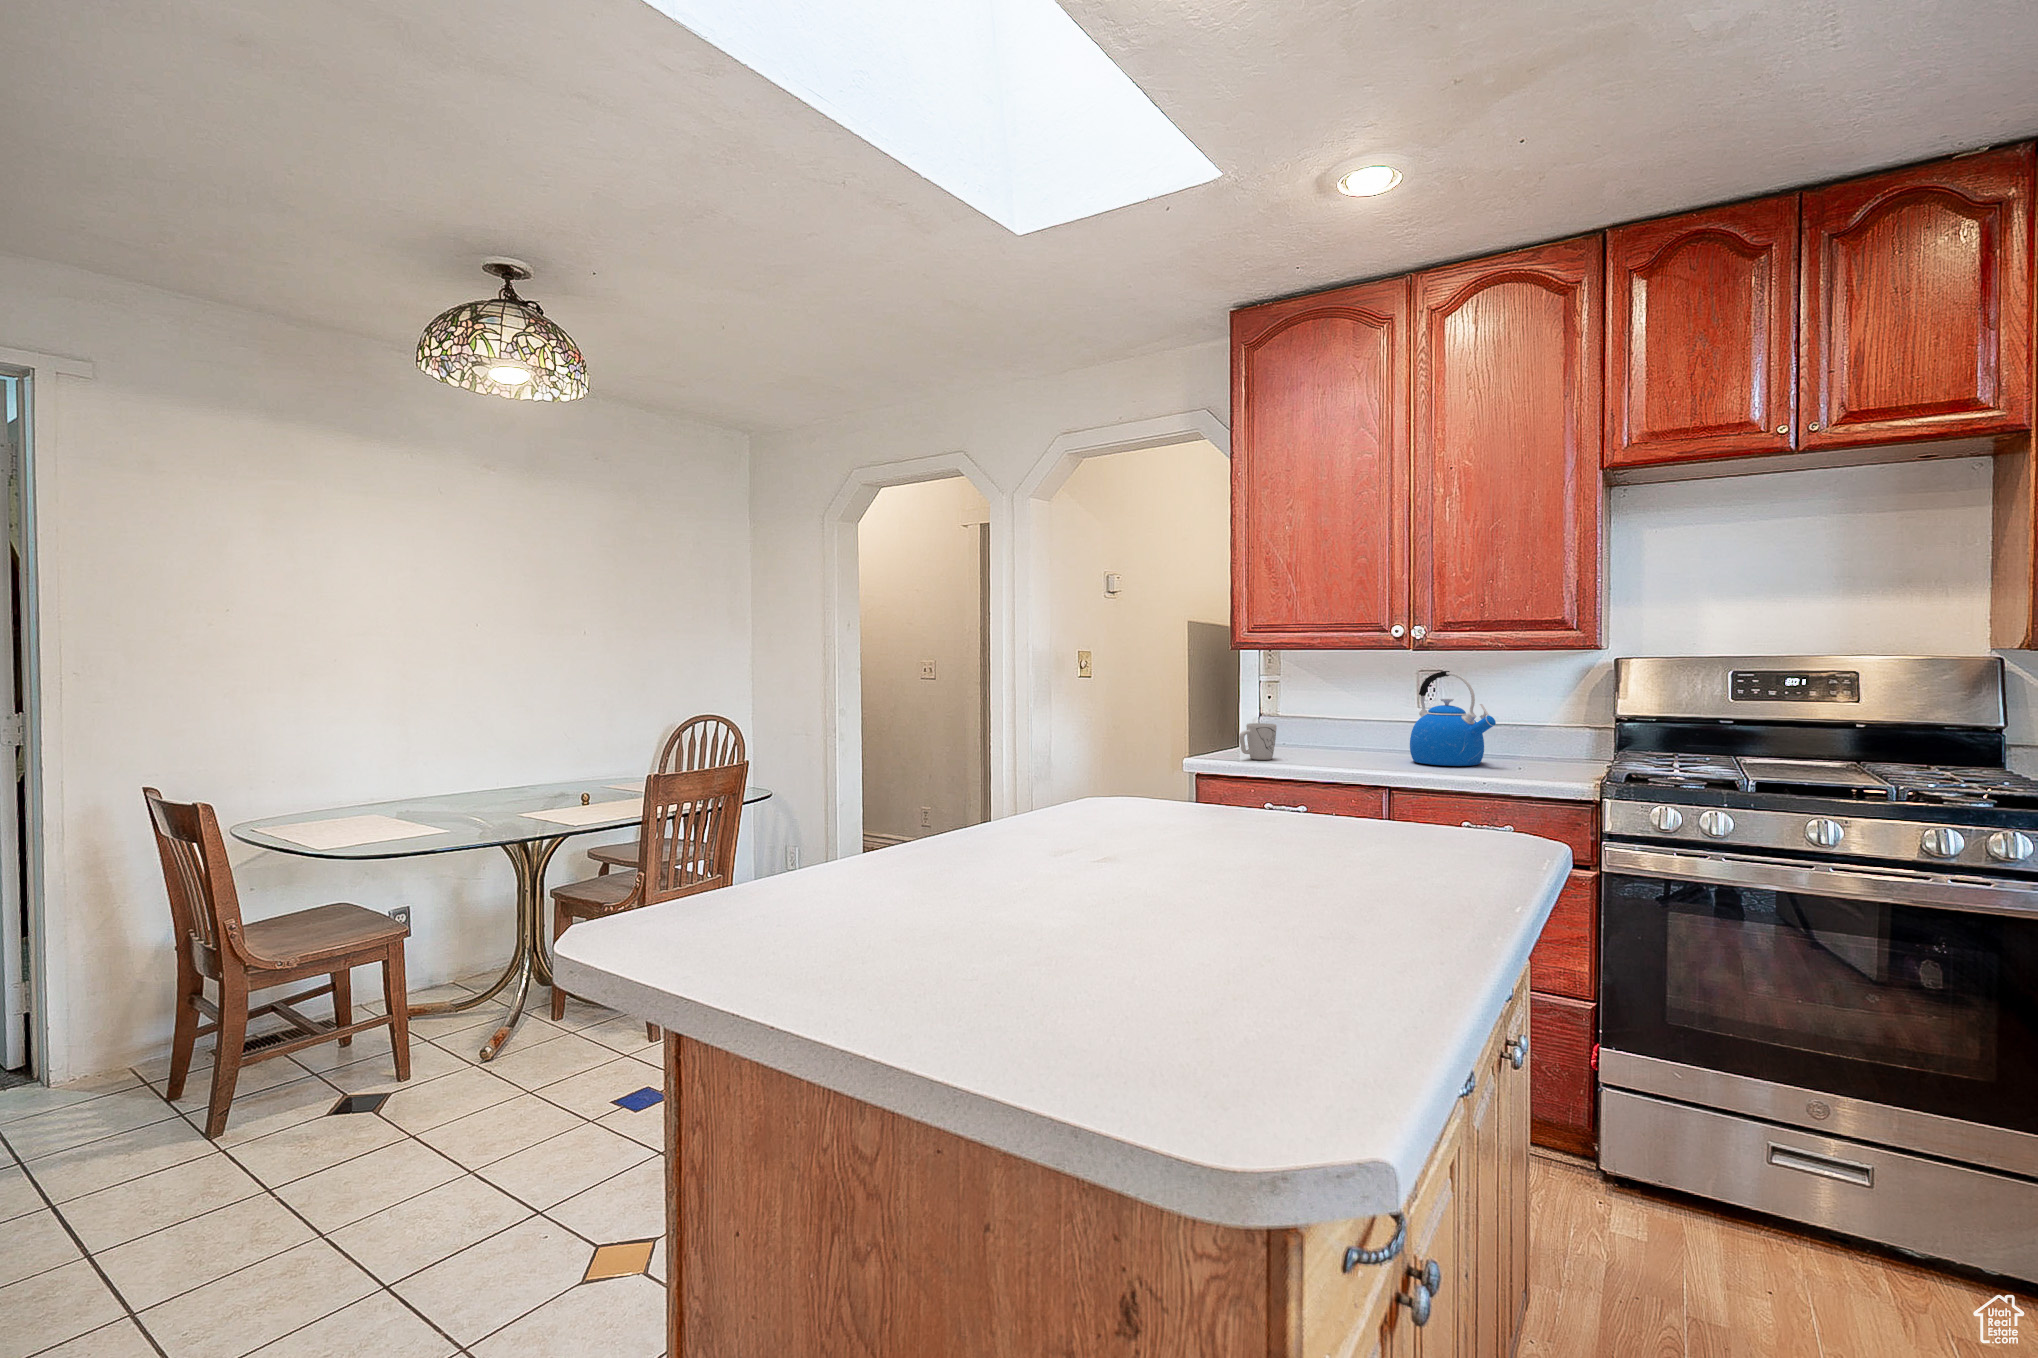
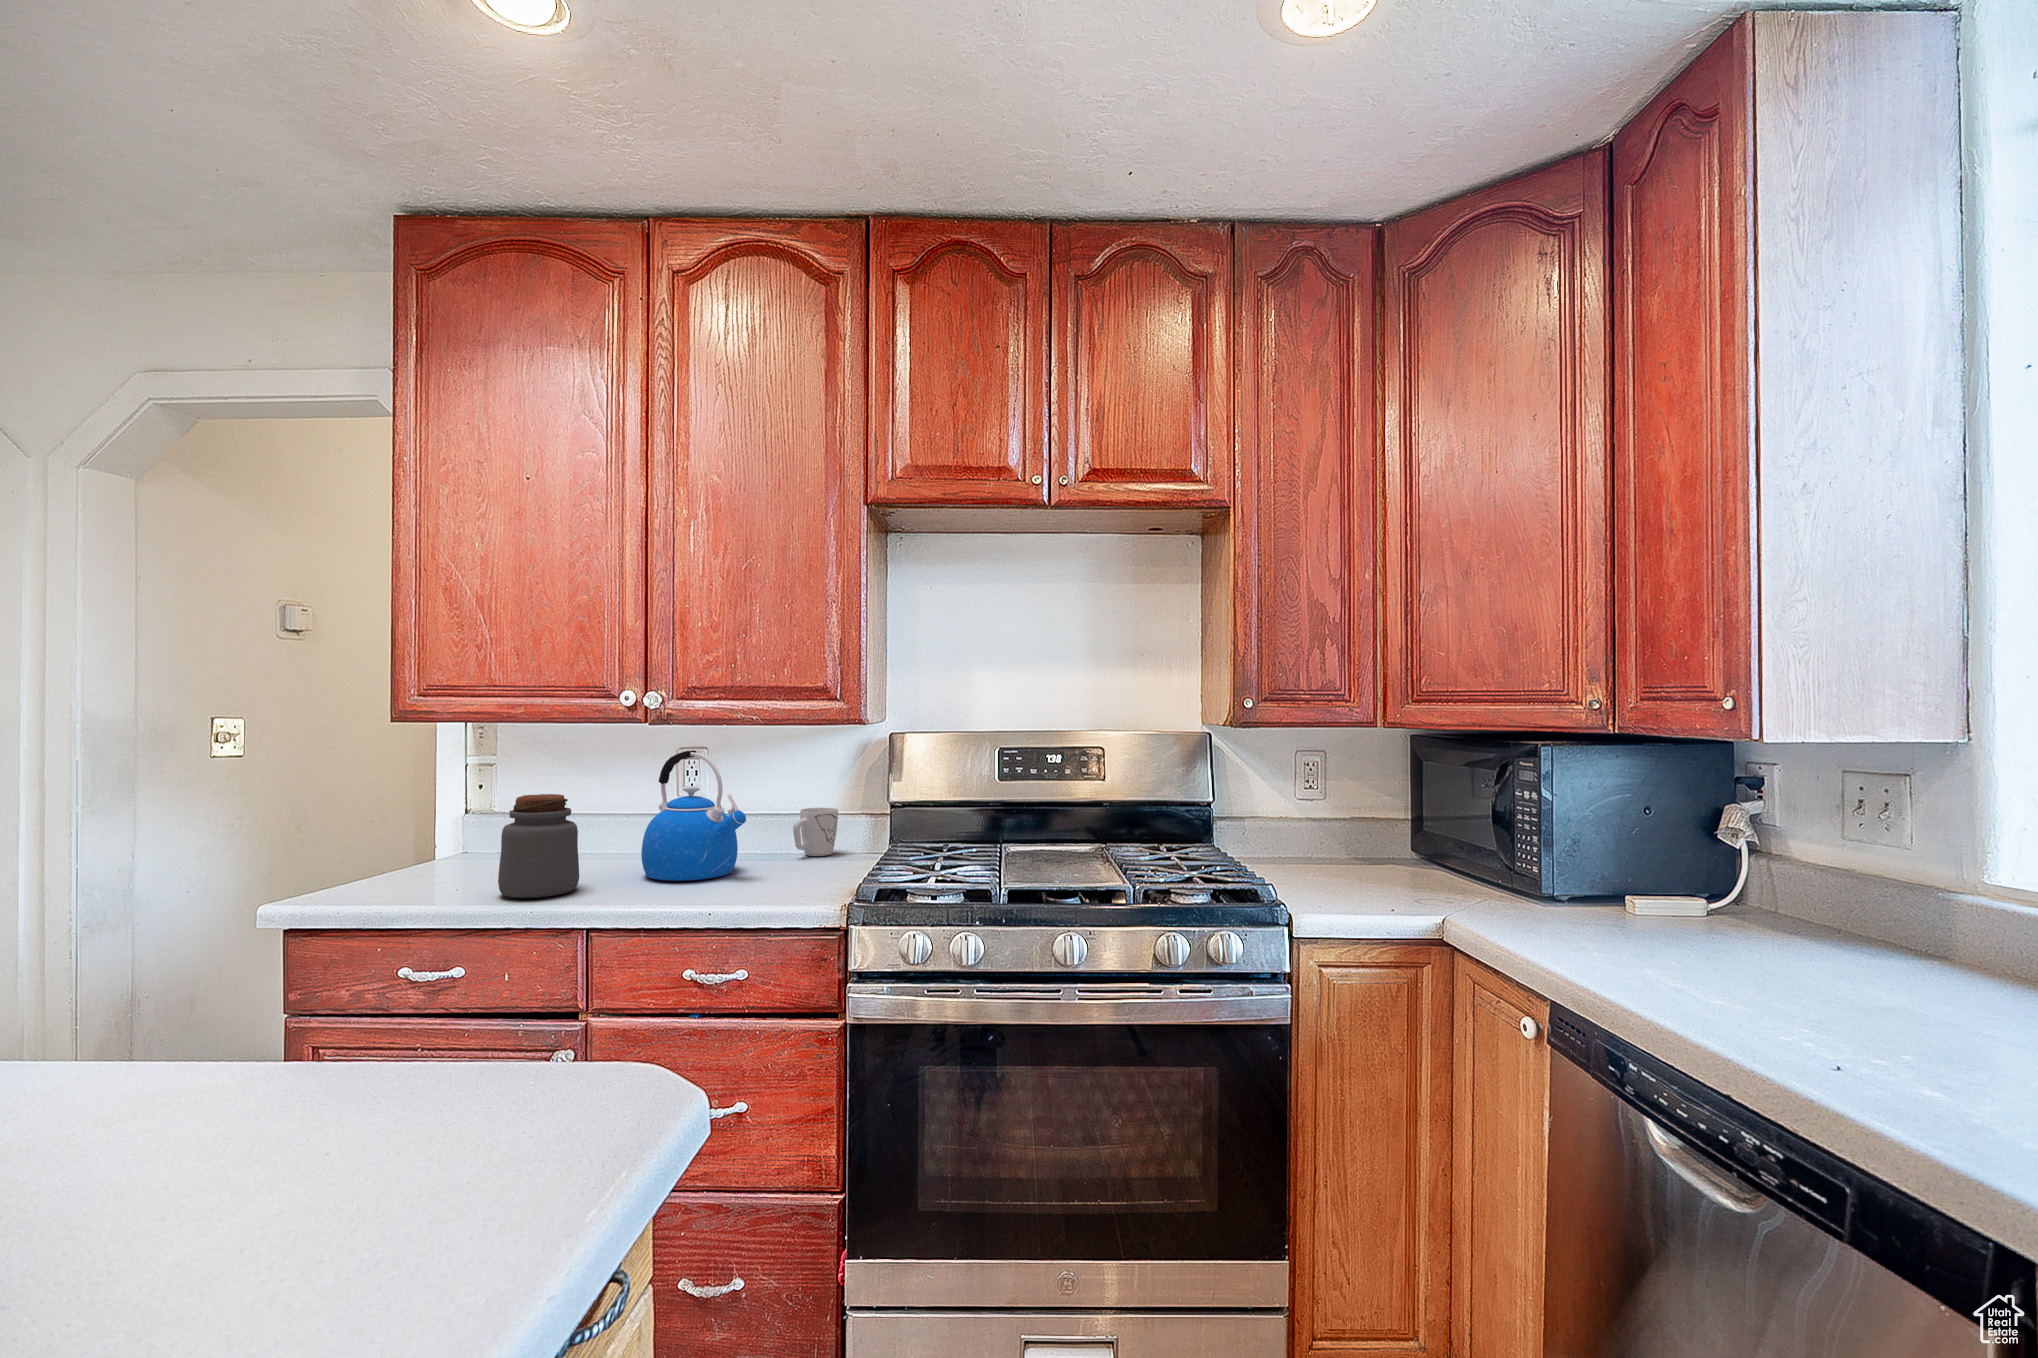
jar: none [1321,699,1373,767] -> present [498,794,579,898]
mug: present [1239,723,1276,760] -> present [793,808,838,856]

